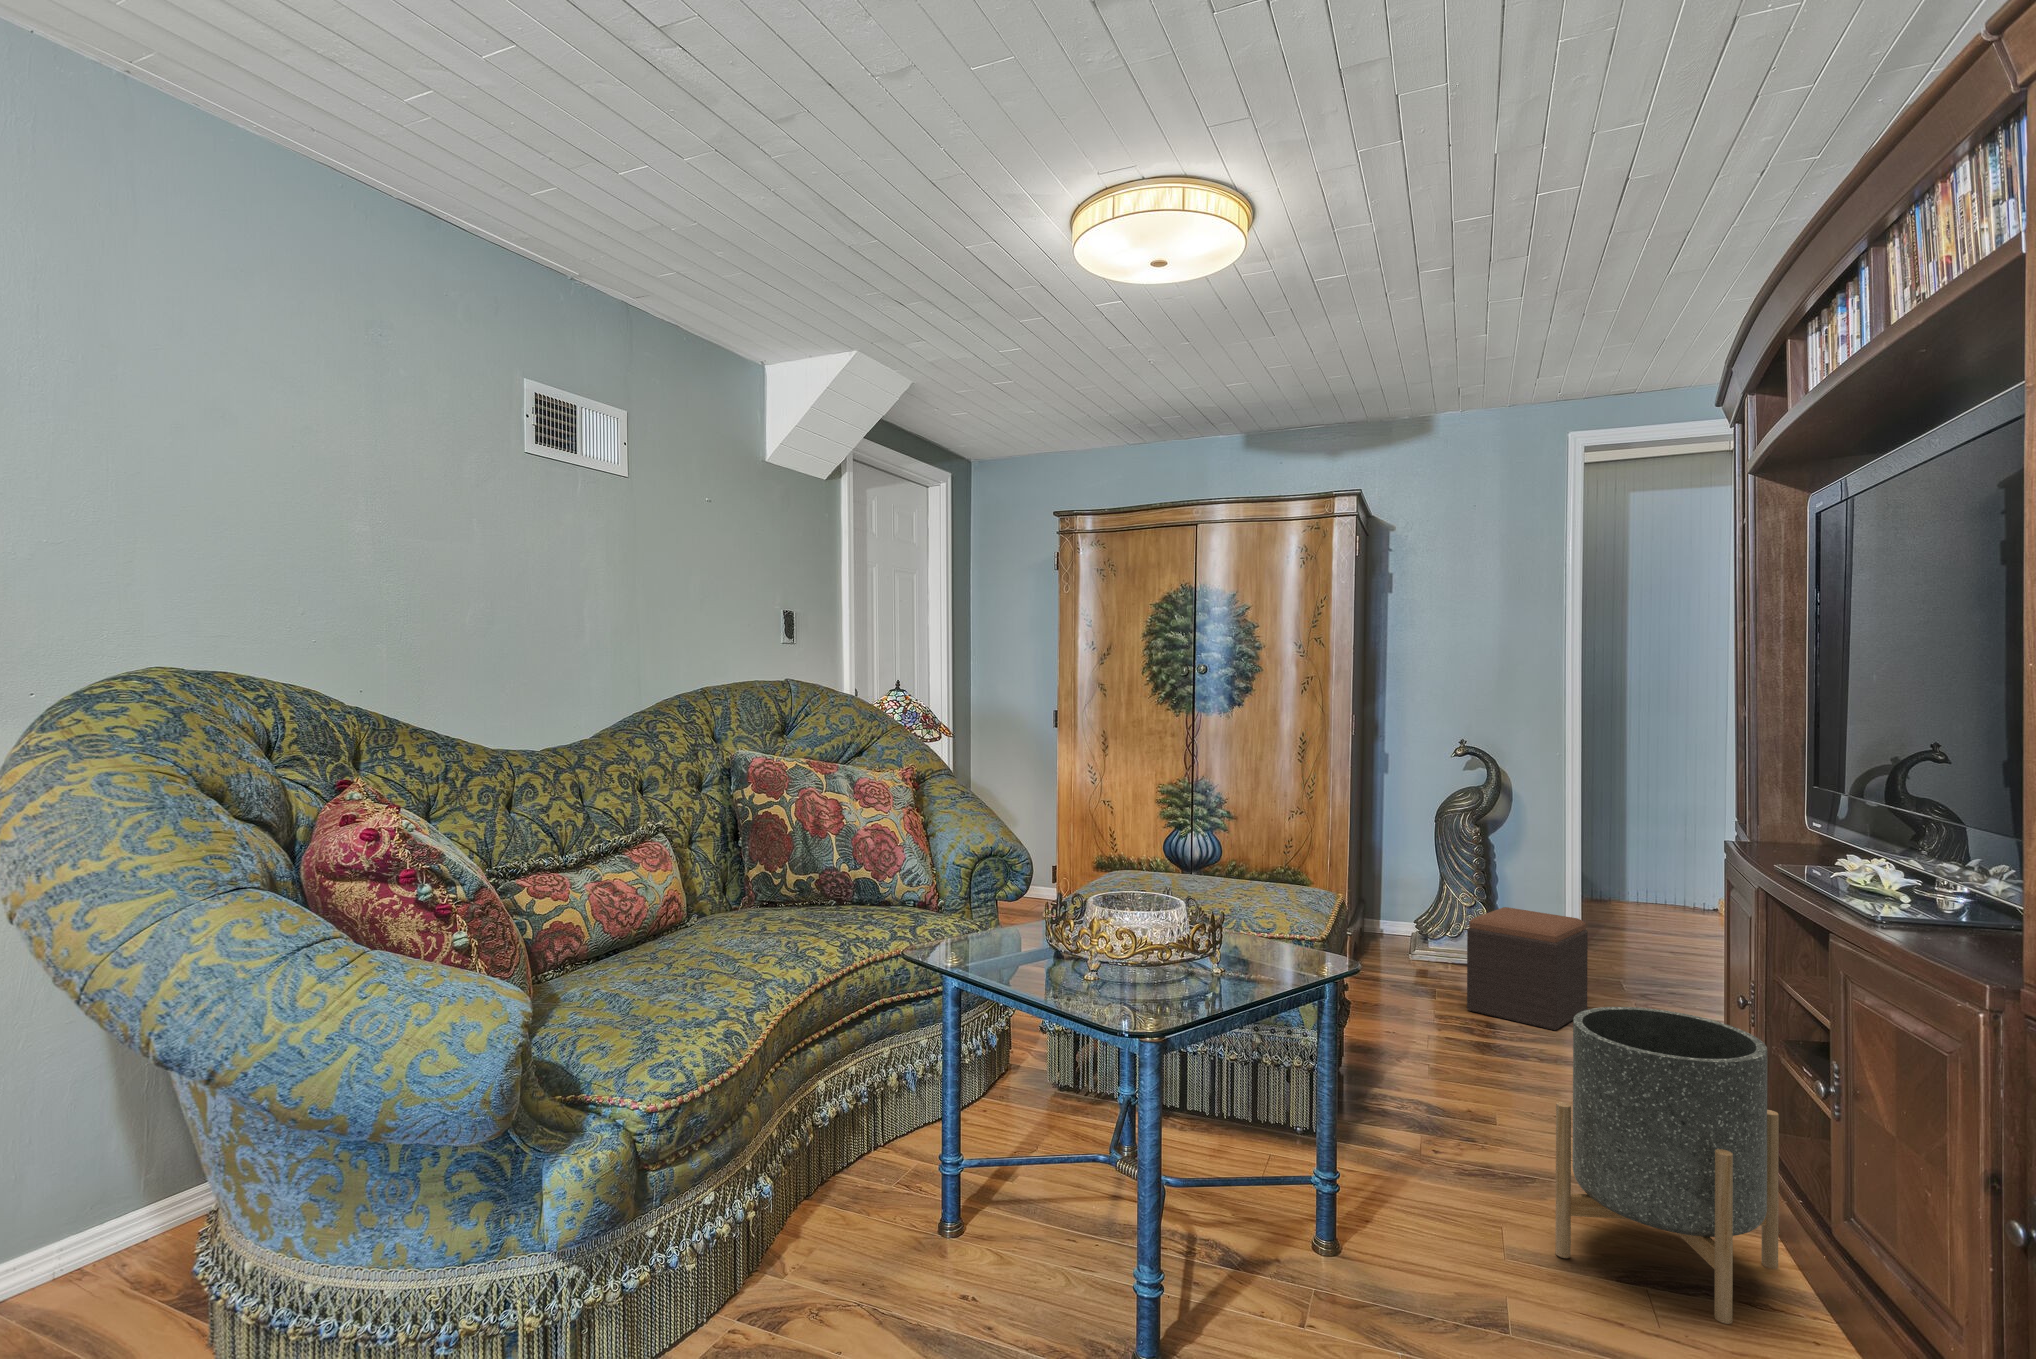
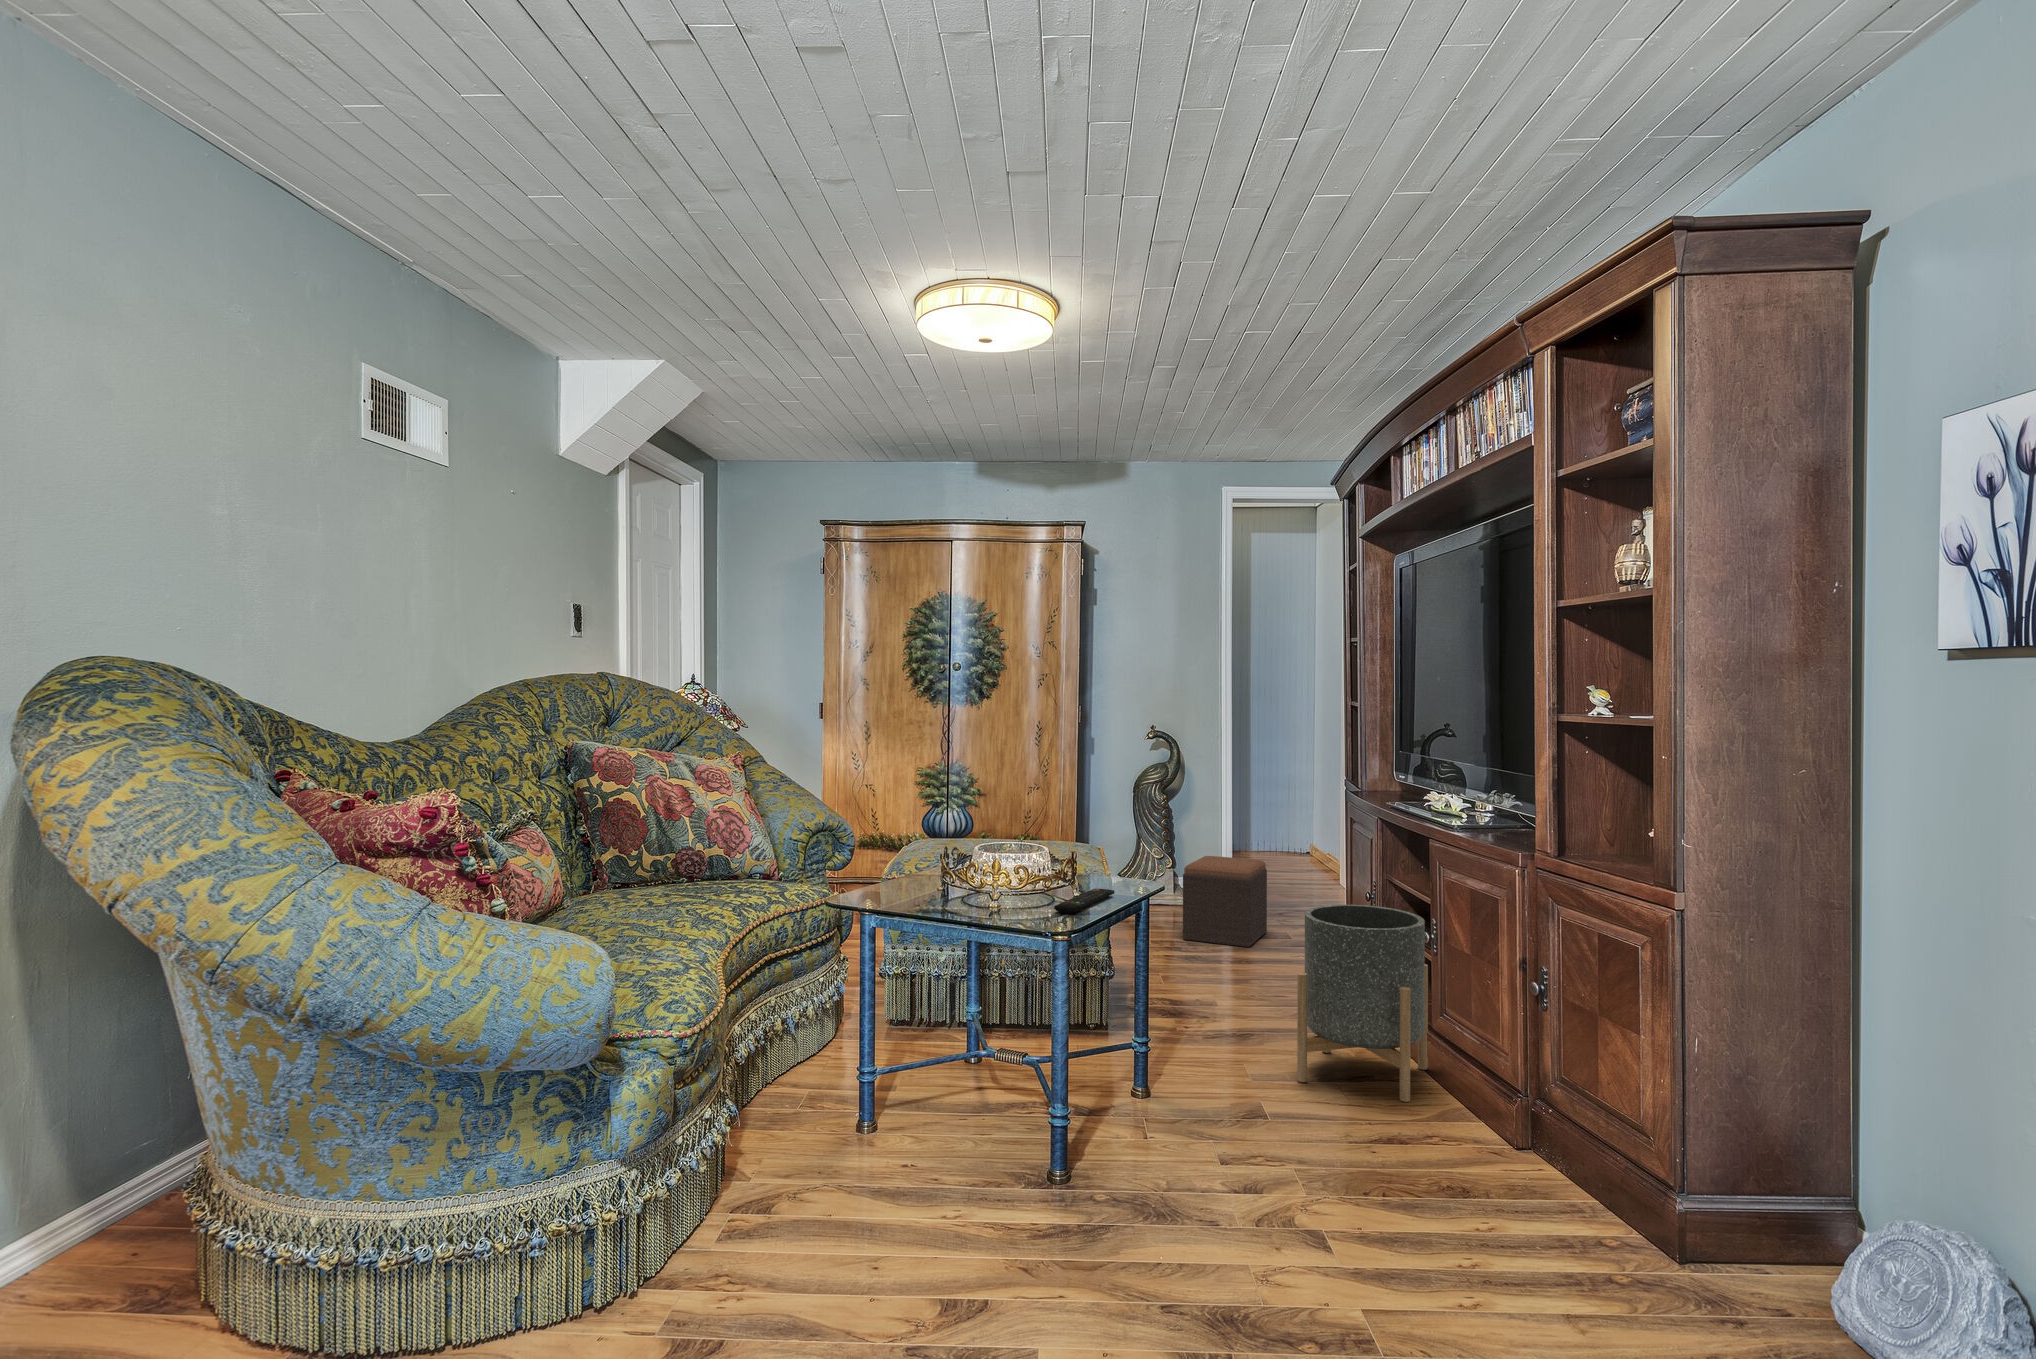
remote control: none [1174,960,1275,996] -> present [1054,889,1114,913]

